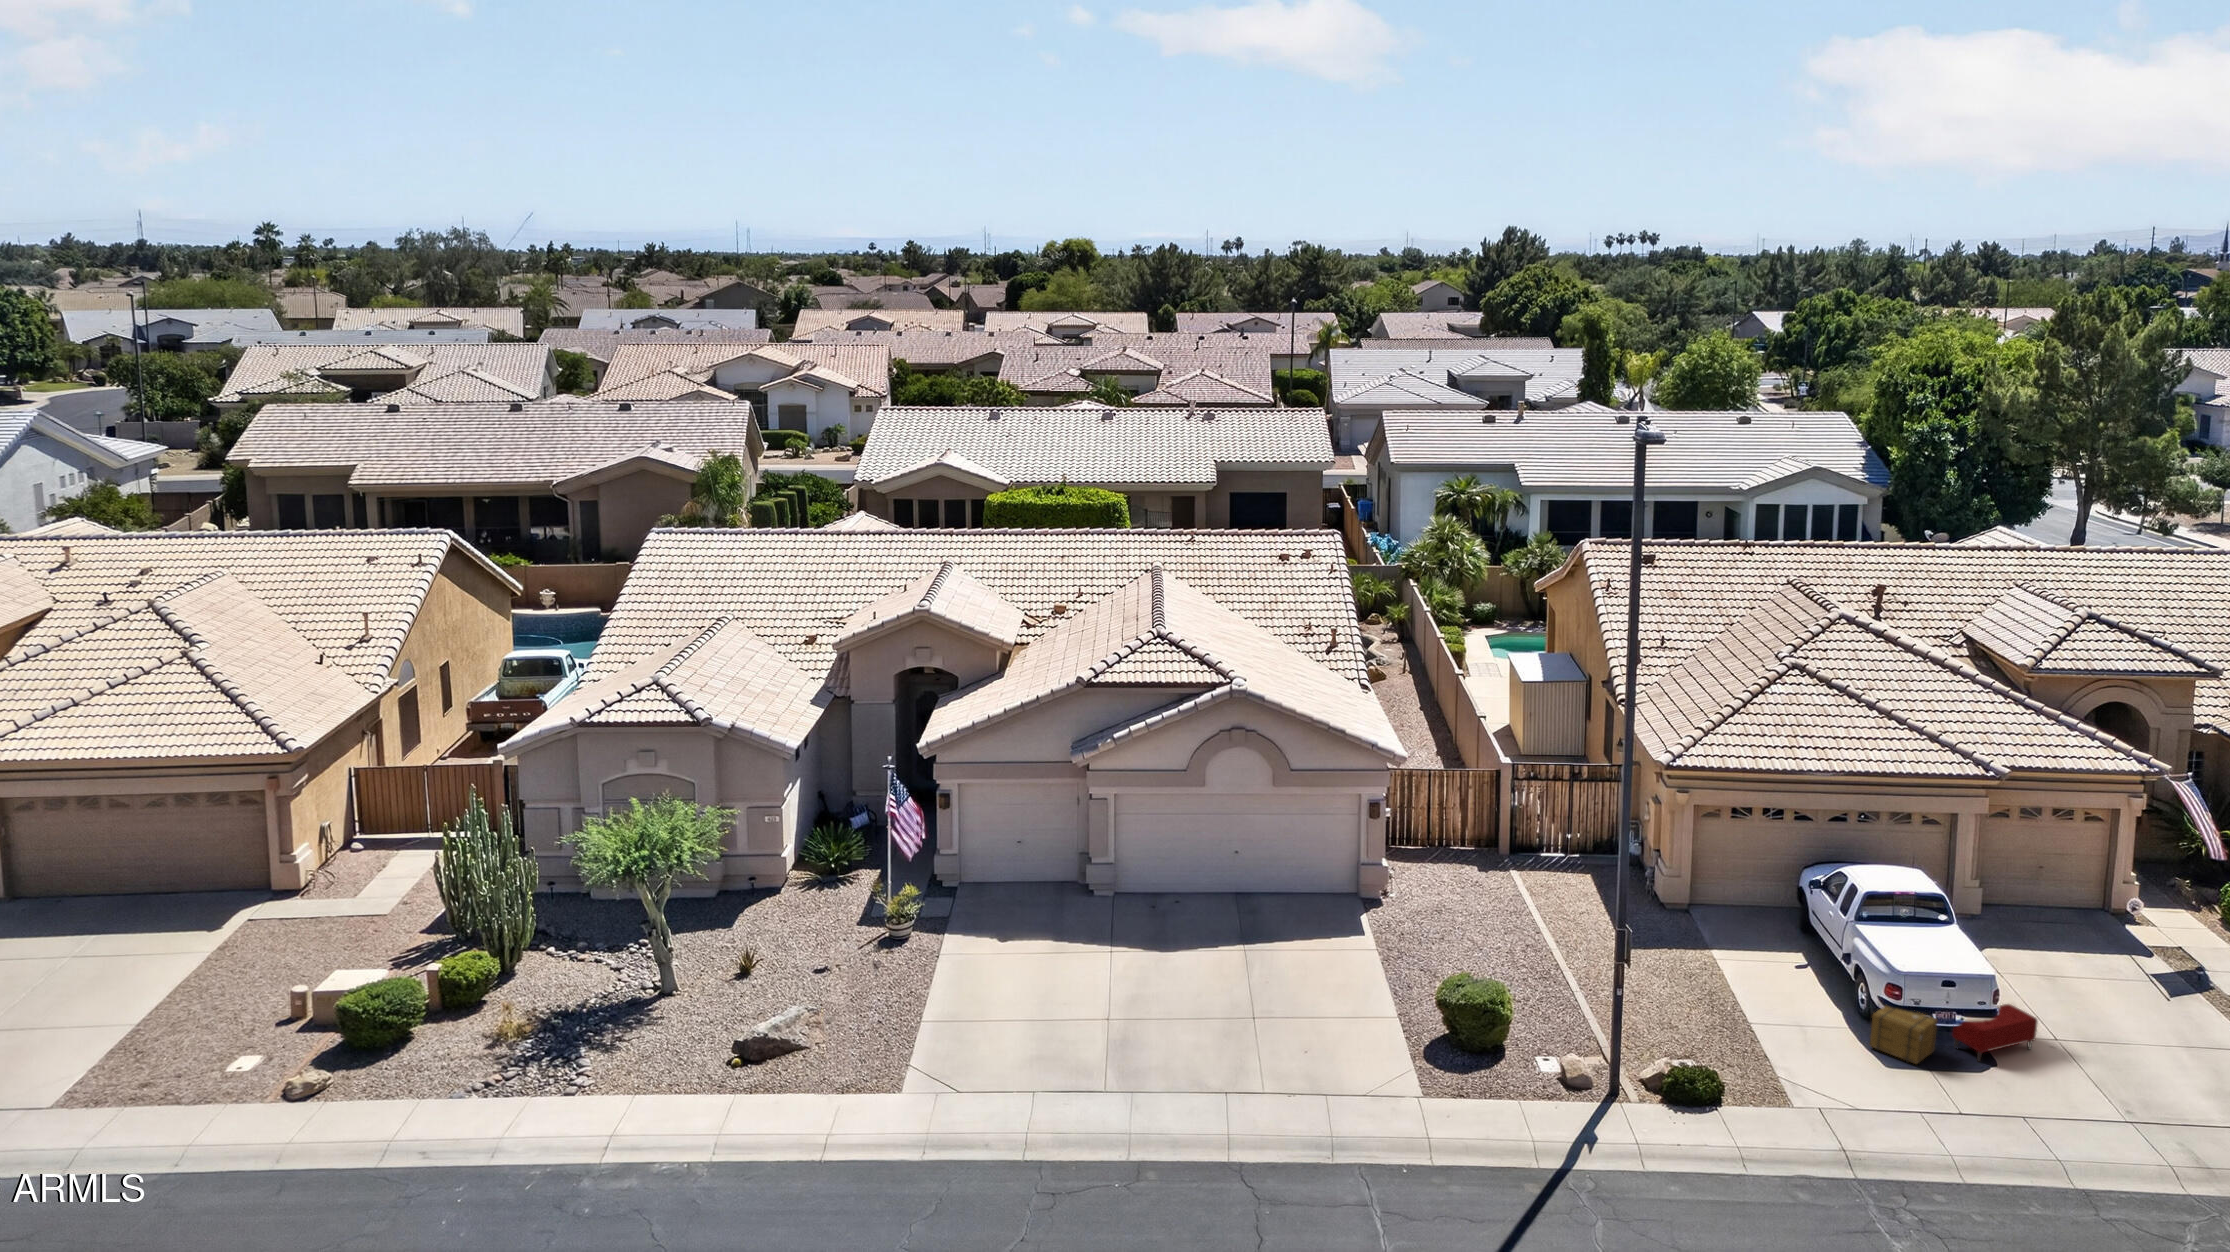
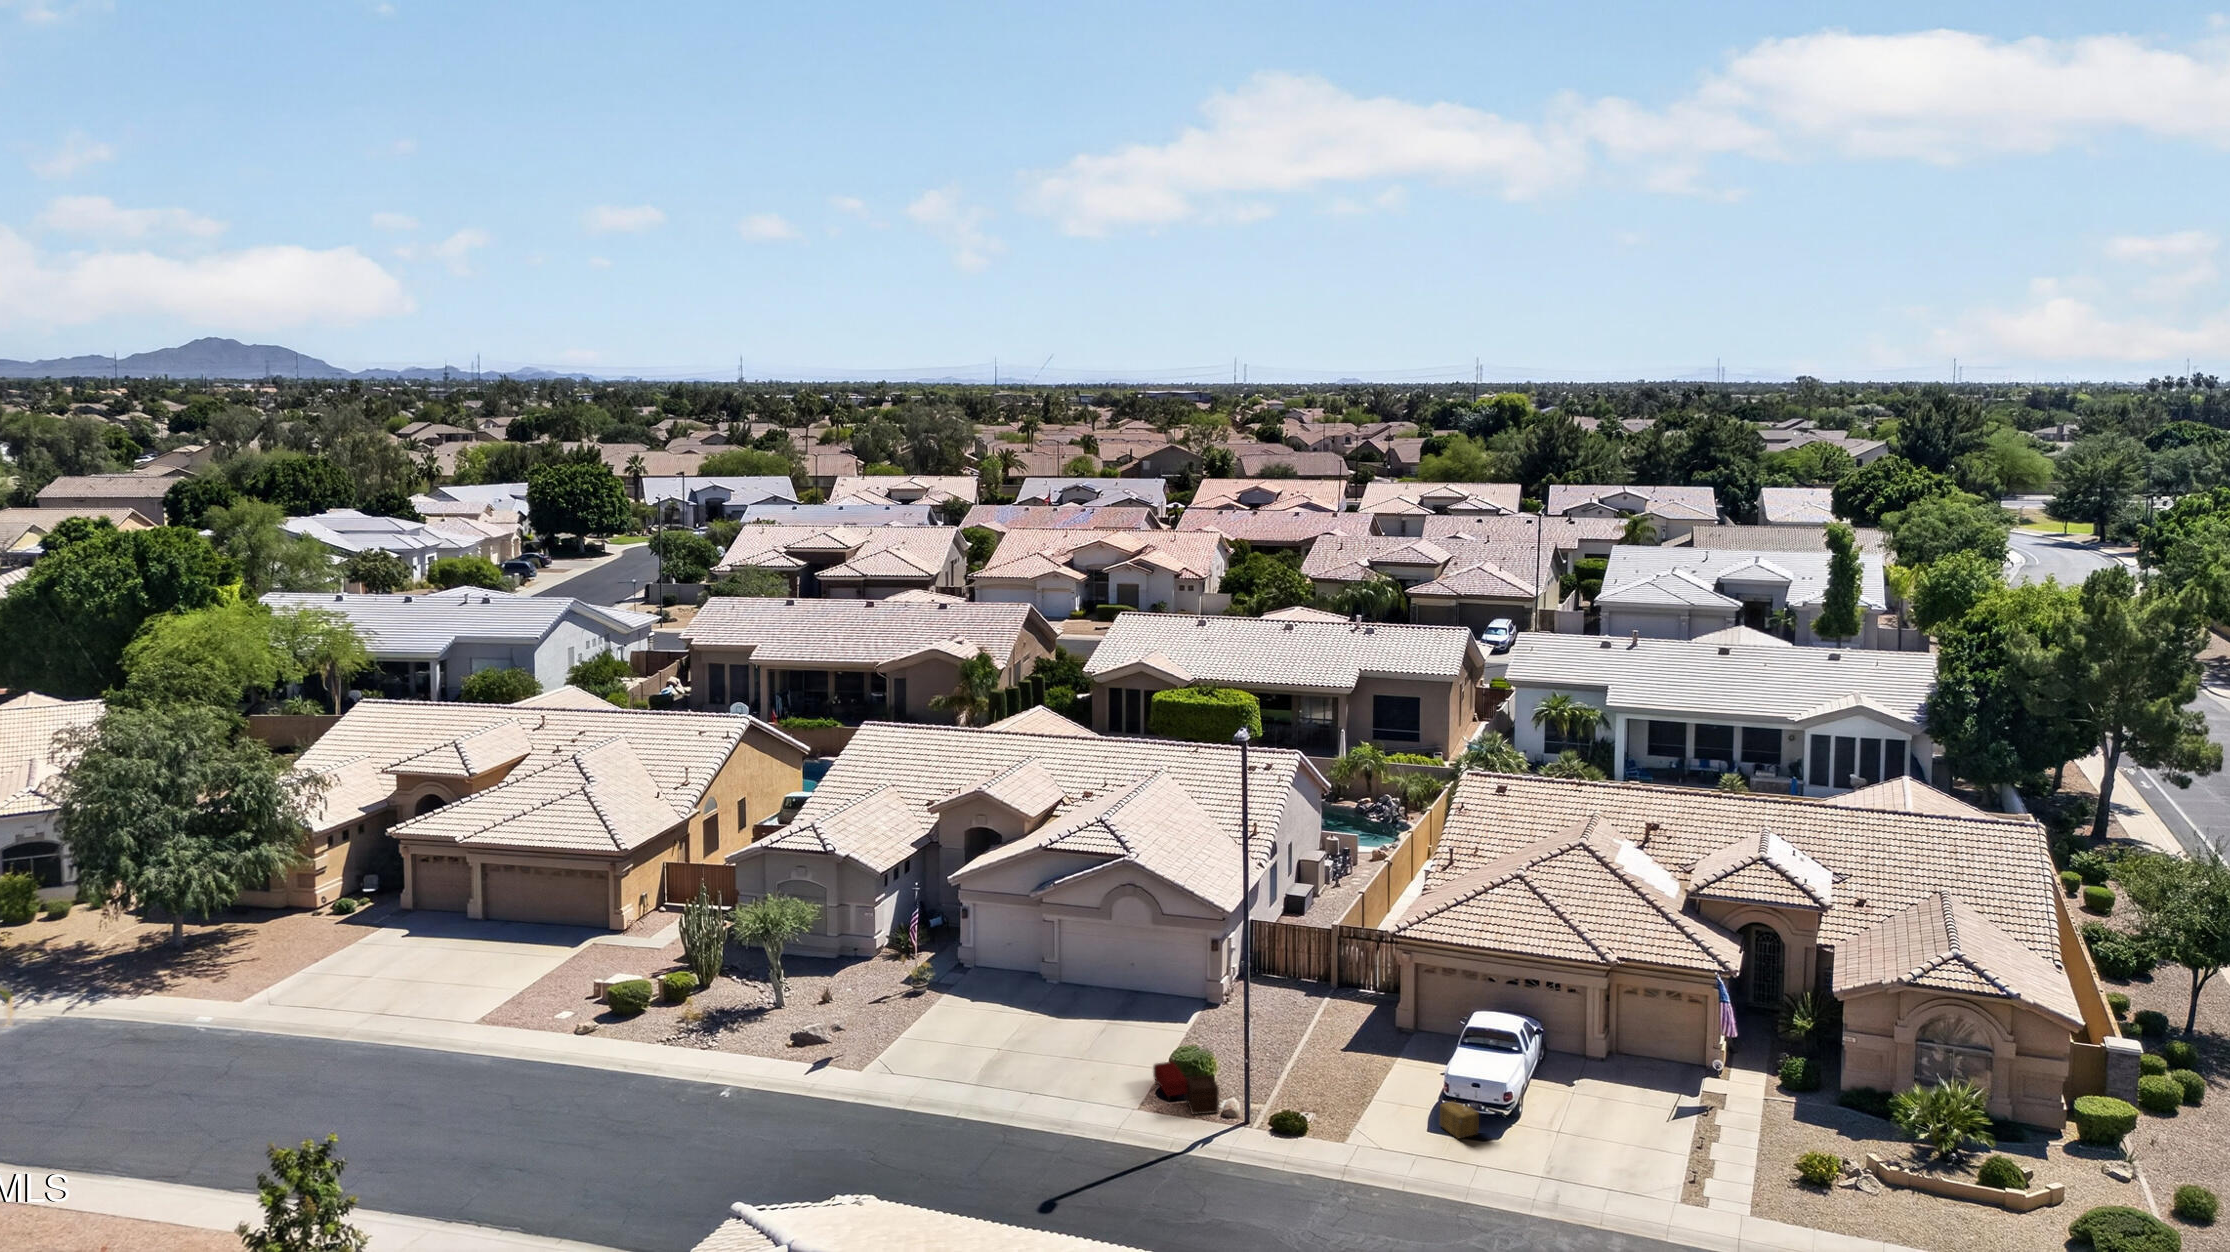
bench: present [1953,1004,2038,1061] -> present [1153,1062,1187,1100]
wooden crate: none [1475,1016,1542,1086] -> present [1187,1075,1219,1114]

